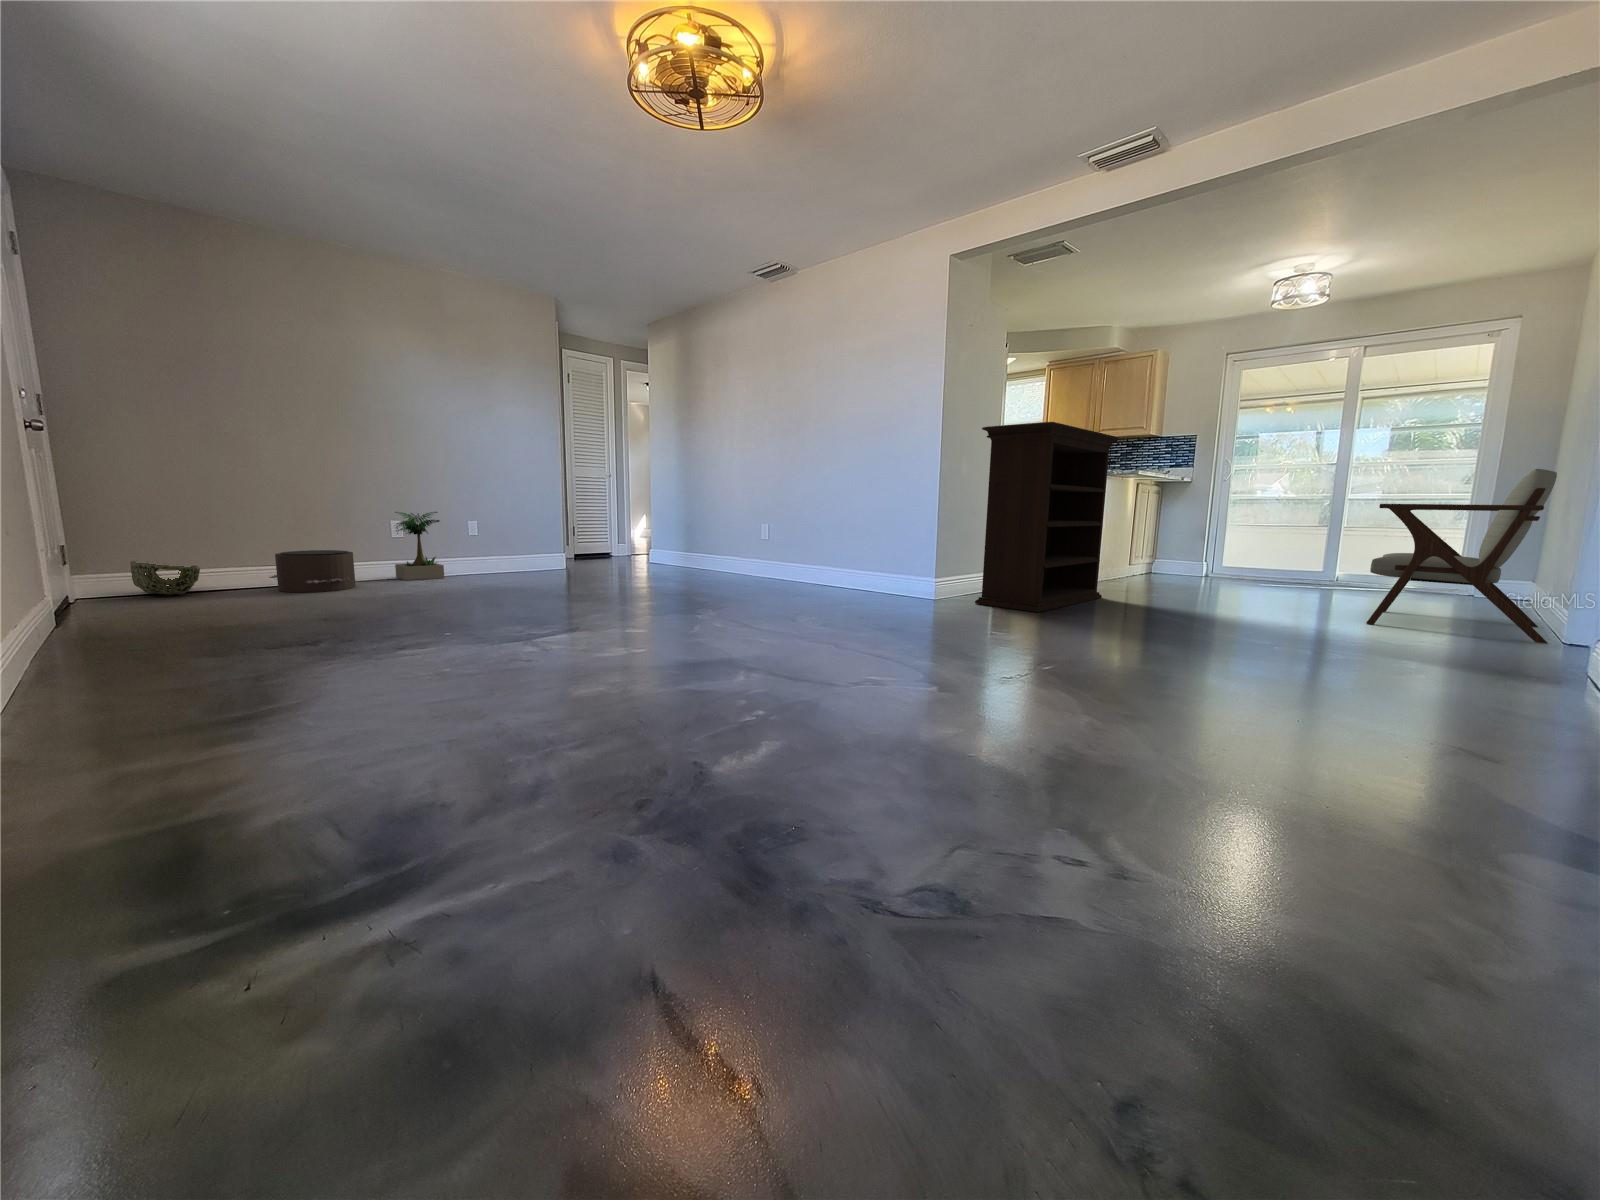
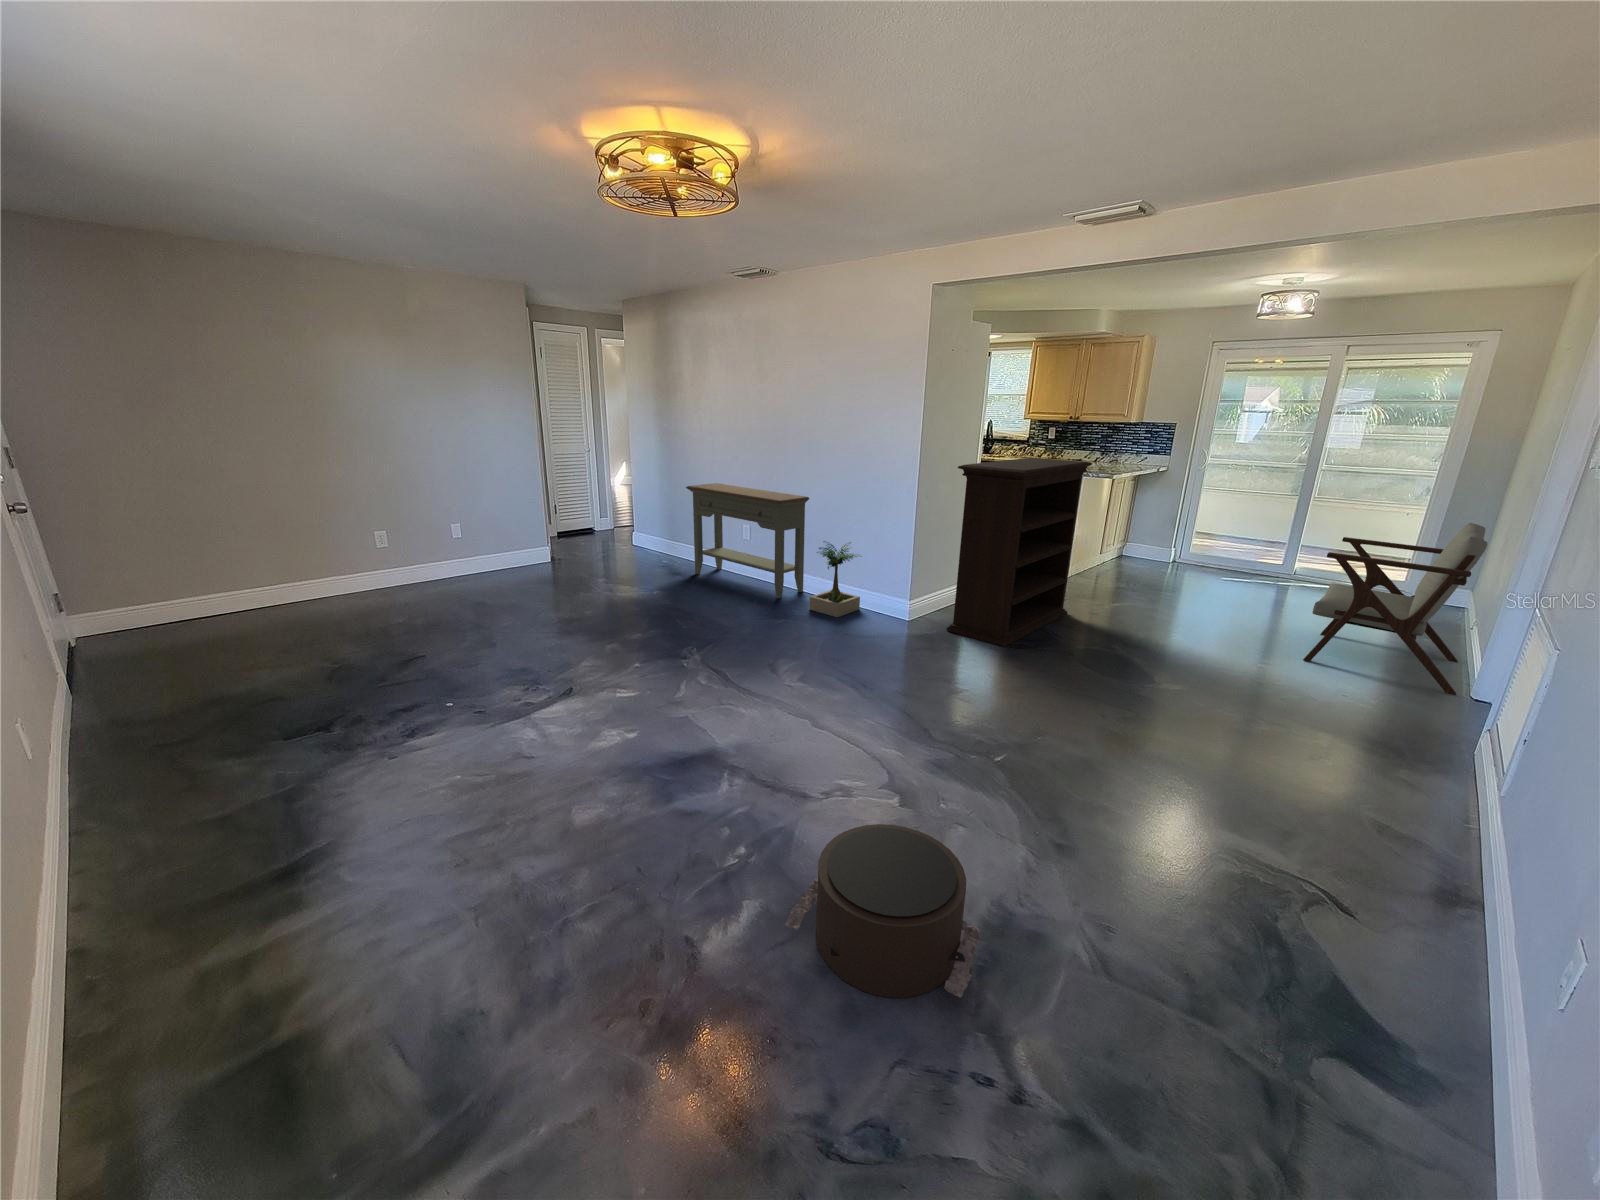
console table: none [704,482,829,586] -> present [686,483,809,598]
potted plant: present [395,512,444,580] -> present [809,541,861,617]
pouf: present [269,550,356,592] -> present [785,824,980,998]
woven basket: present [130,561,200,596] -> none [126,601,197,639]

